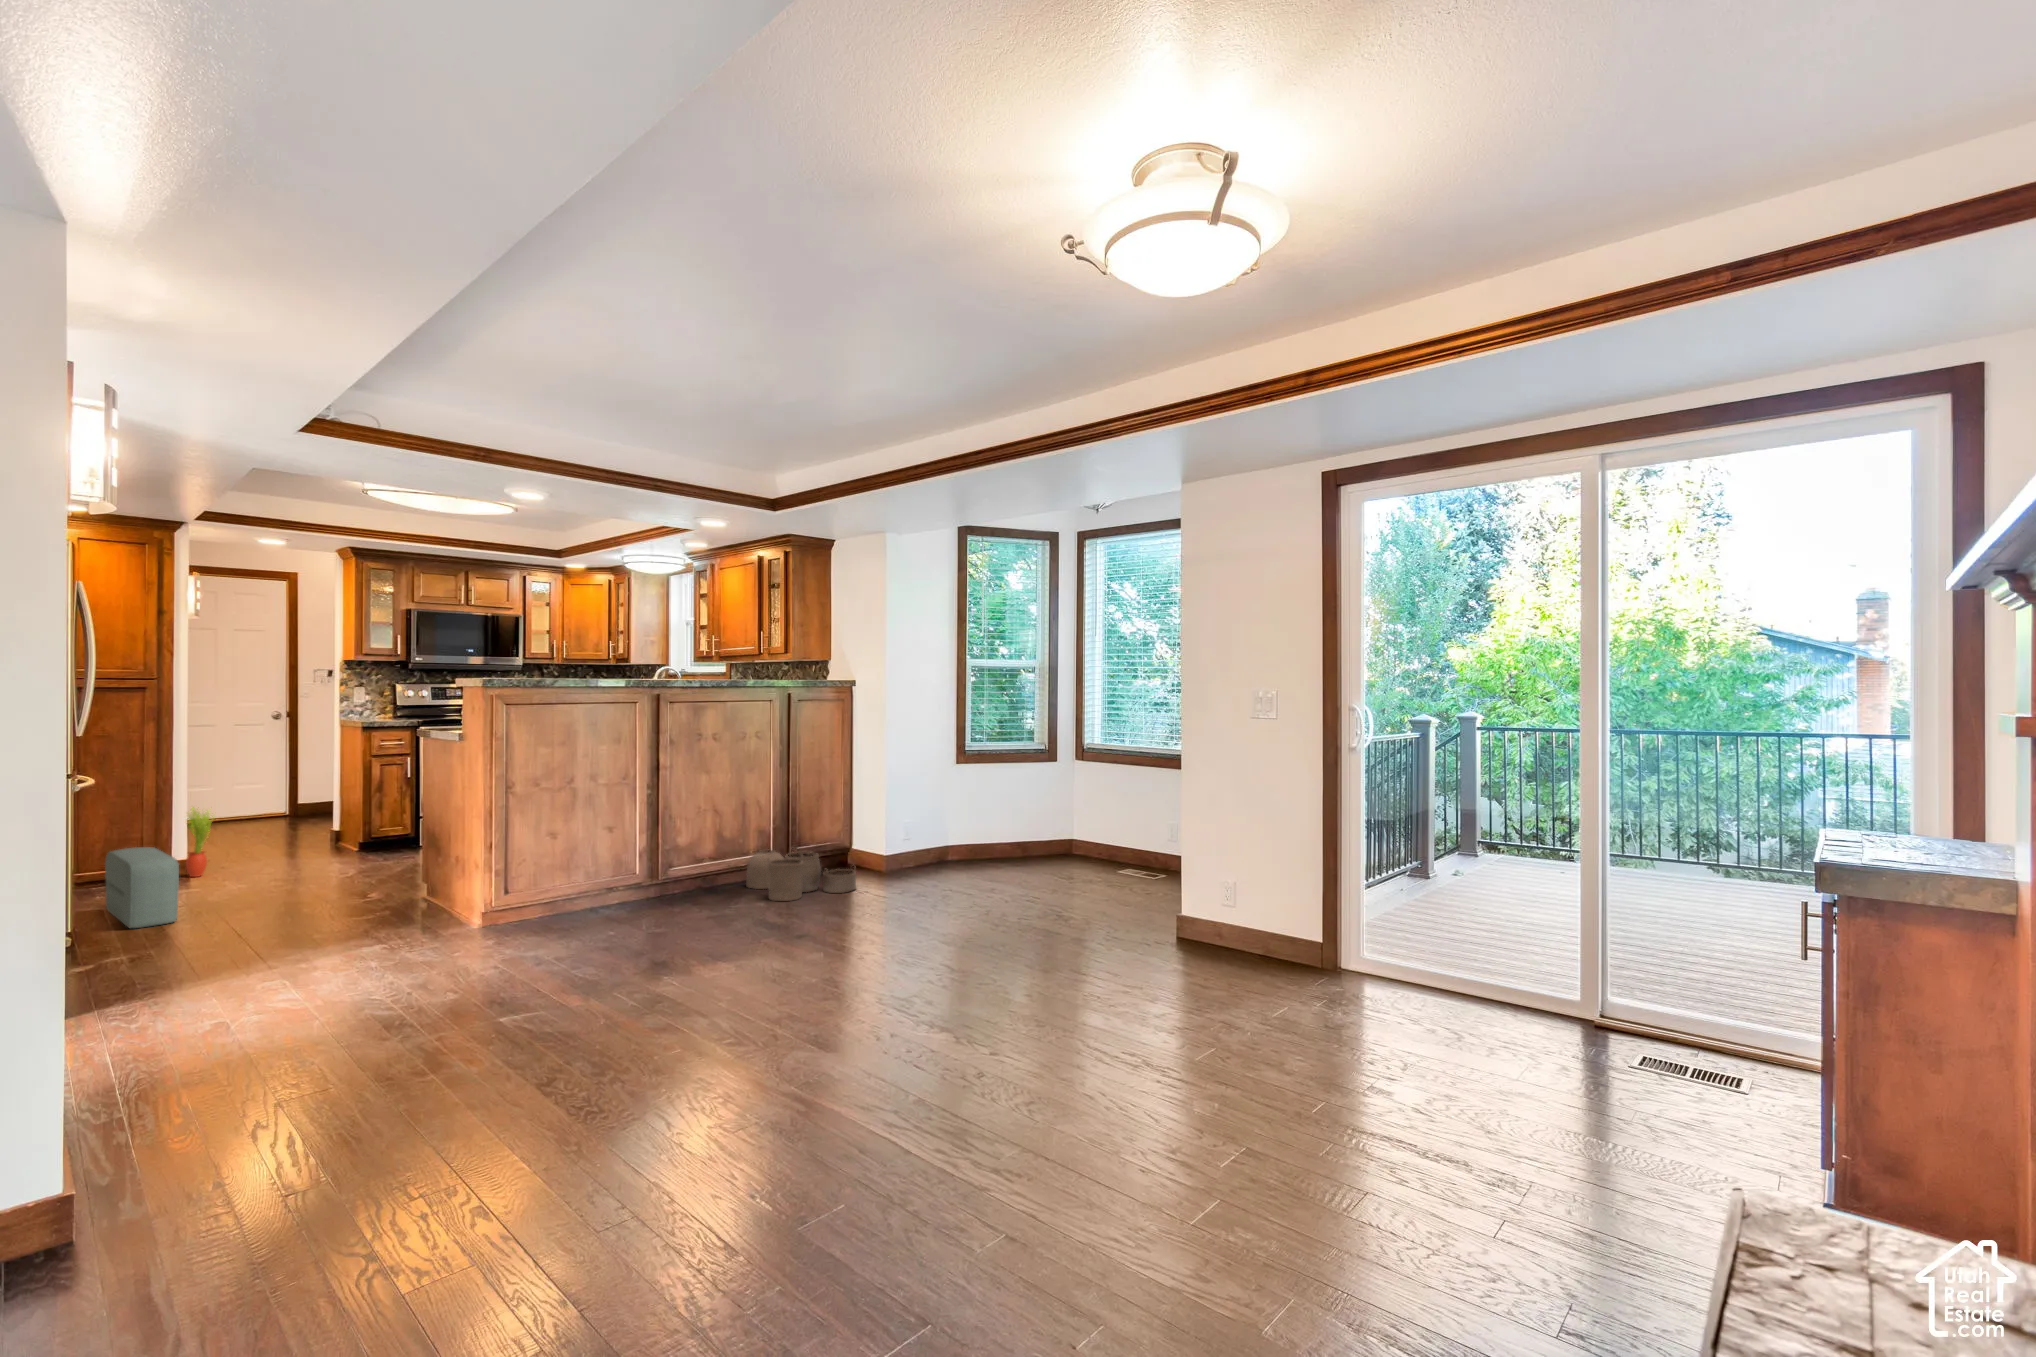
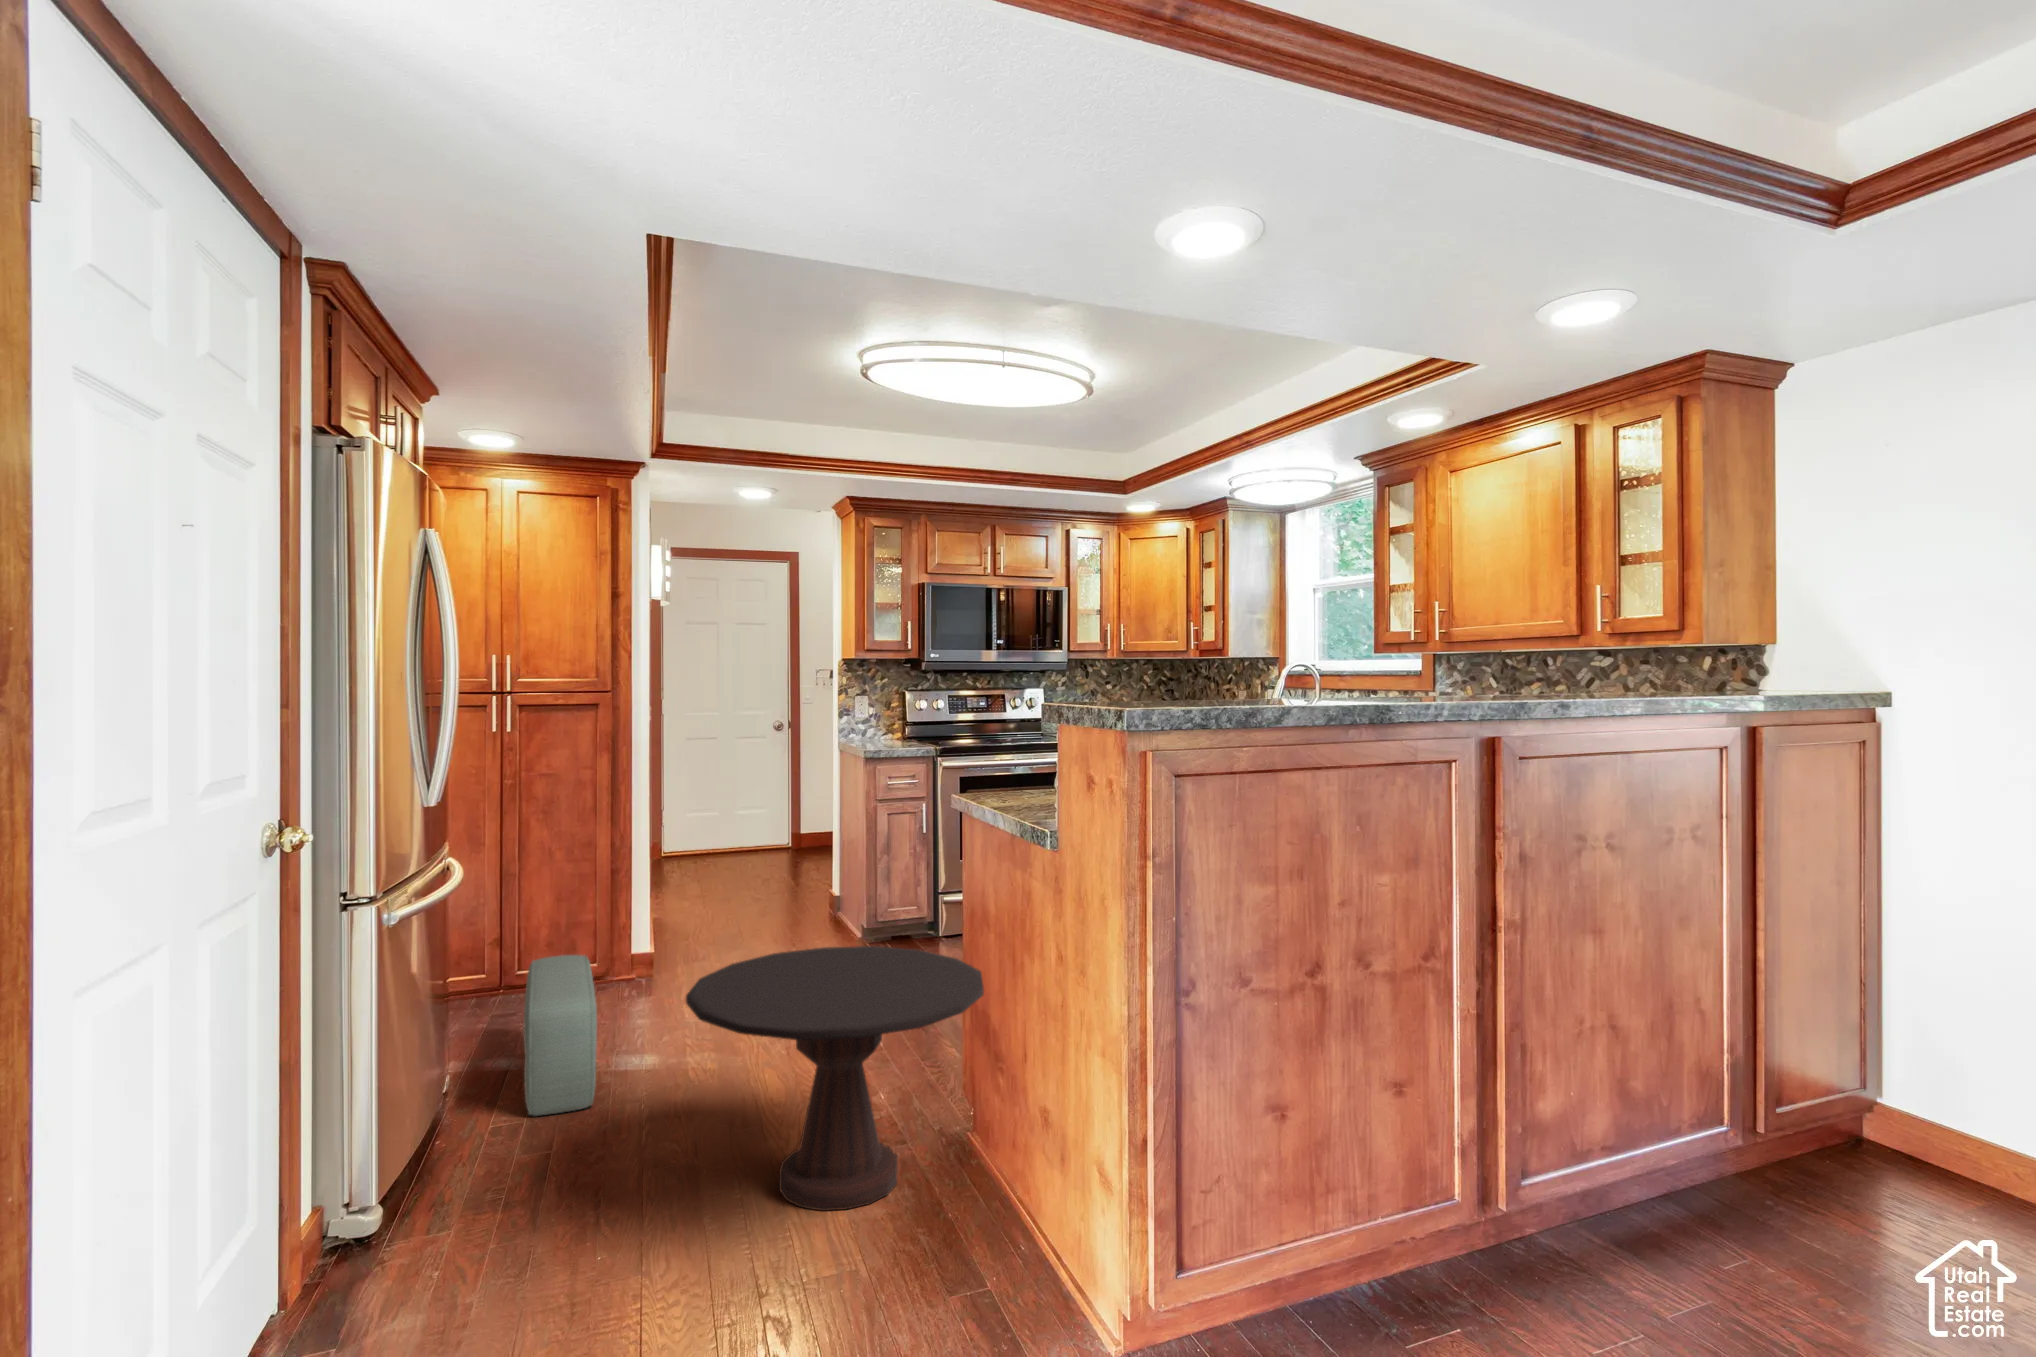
potted plant: present [186,807,214,877] -> none [649,873,686,979]
side table: none [265,814,446,933] -> present [686,946,984,1211]
woven basket: present [746,848,856,901] -> none [1582,1089,1936,1288]

